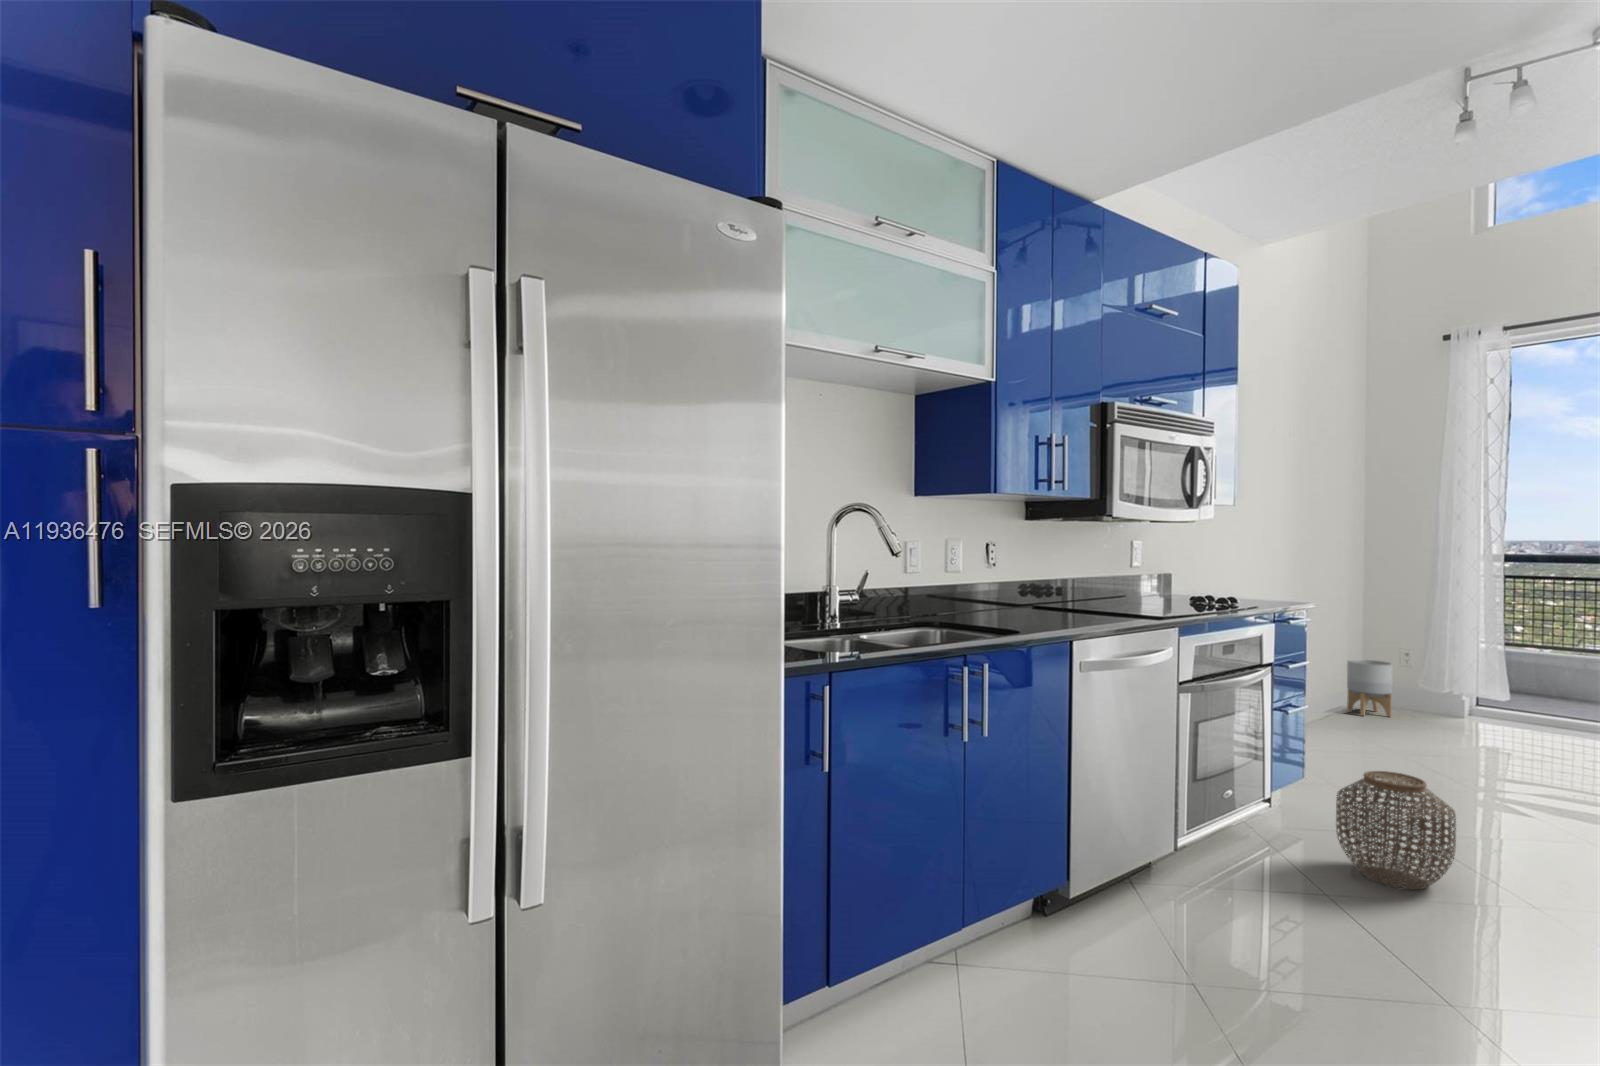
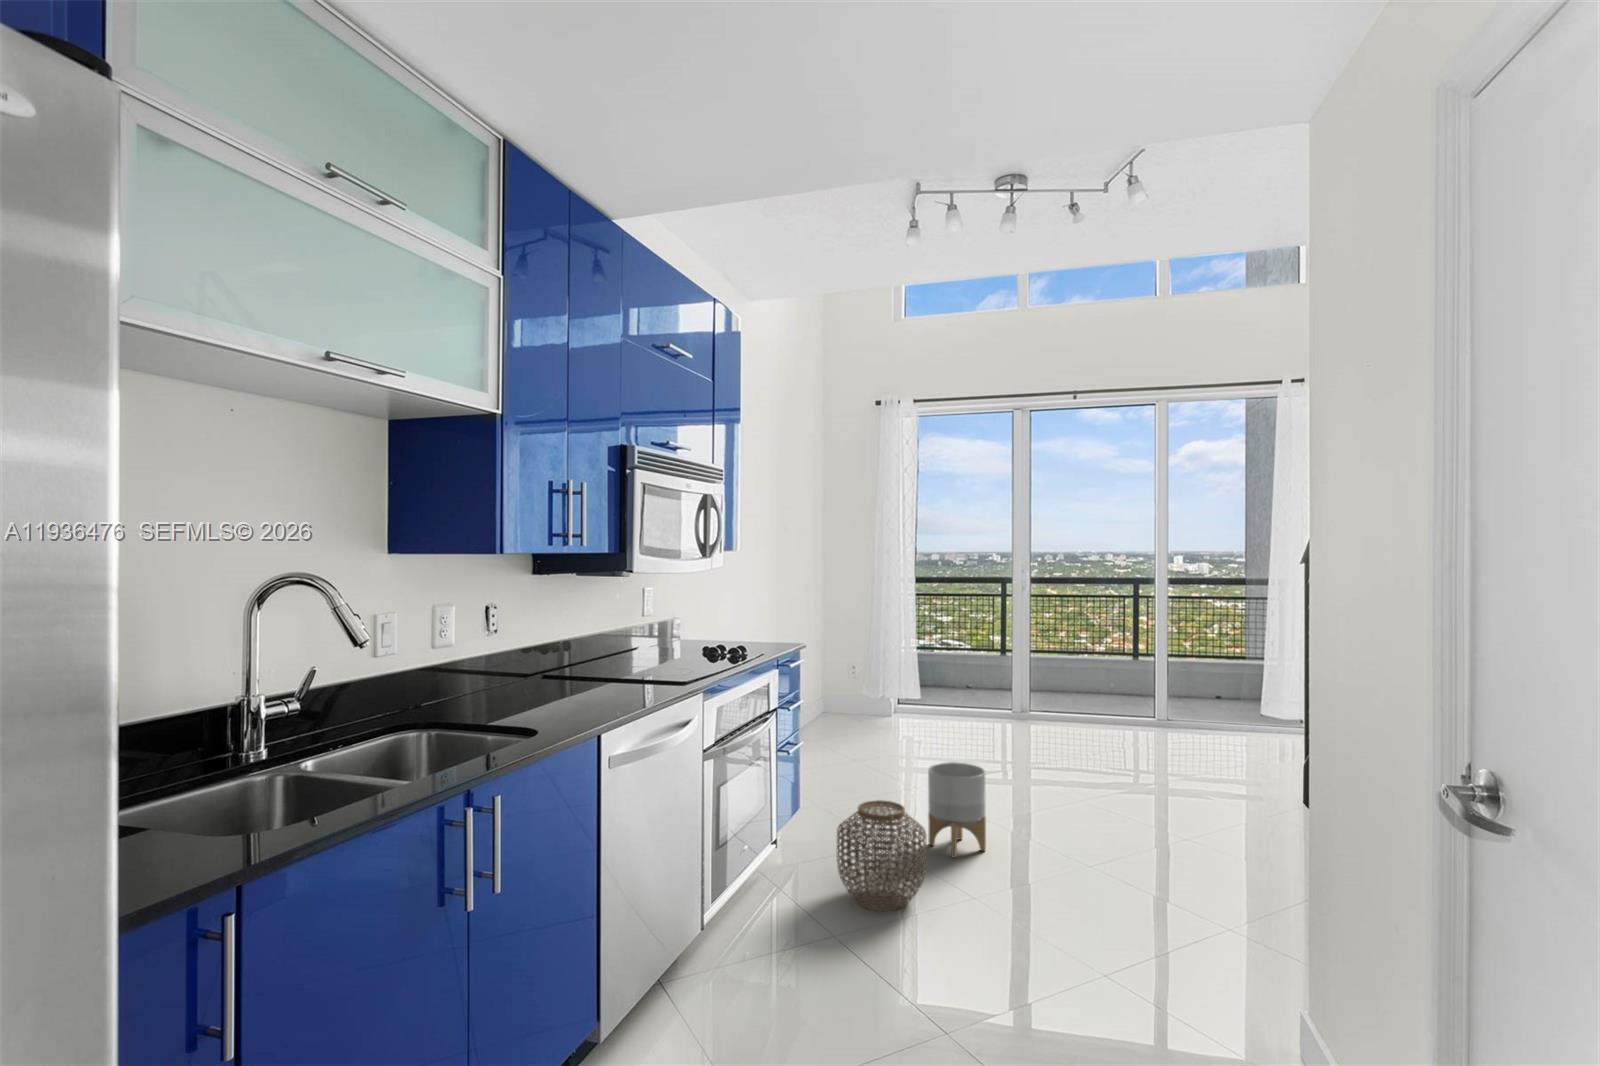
planter: present [1347,659,1393,717] -> present [928,762,986,858]

